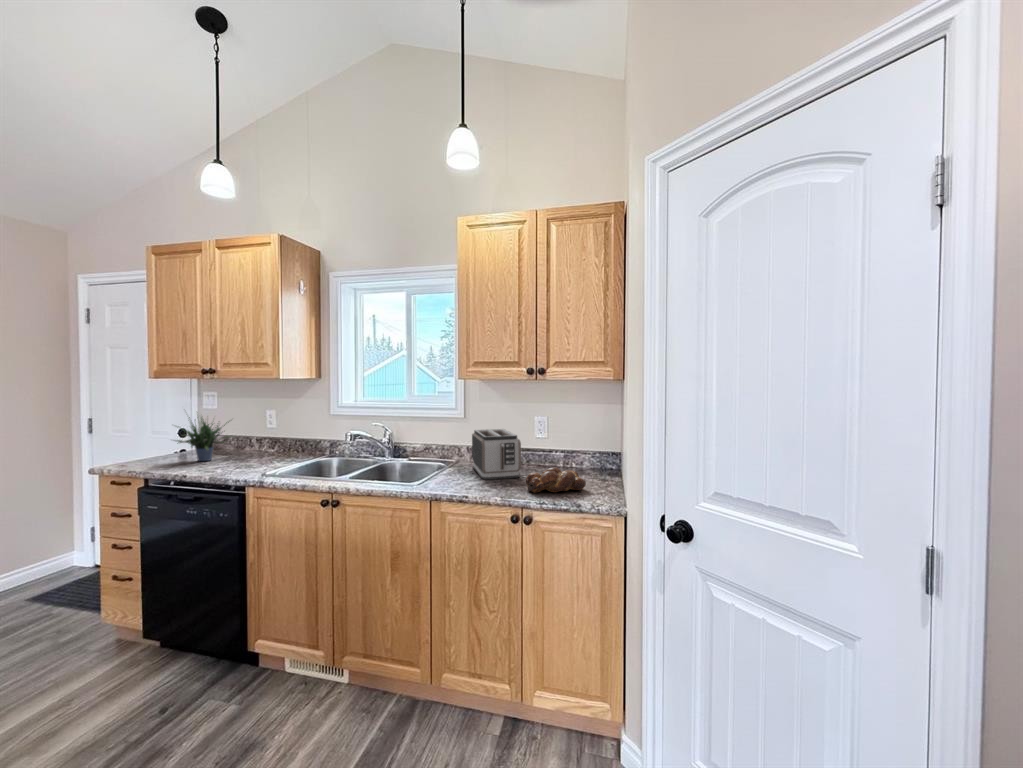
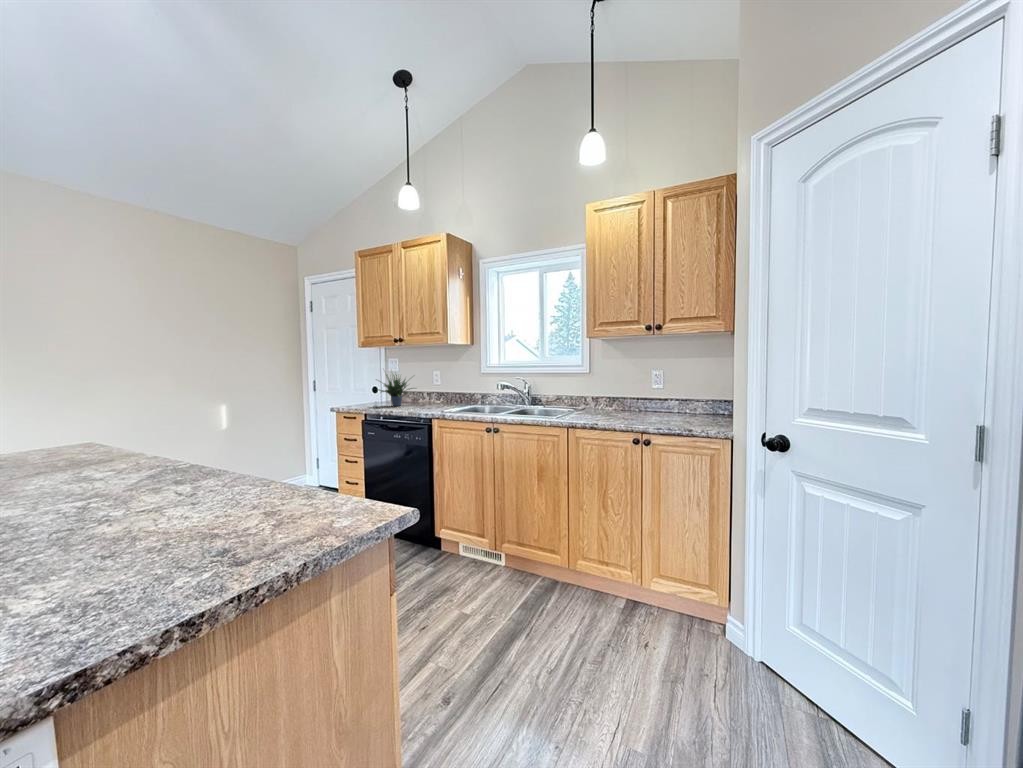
toaster: present [472,429,521,480] -> none [598,381,641,418]
bread loaf: present [525,467,586,493] -> none [645,405,698,424]

